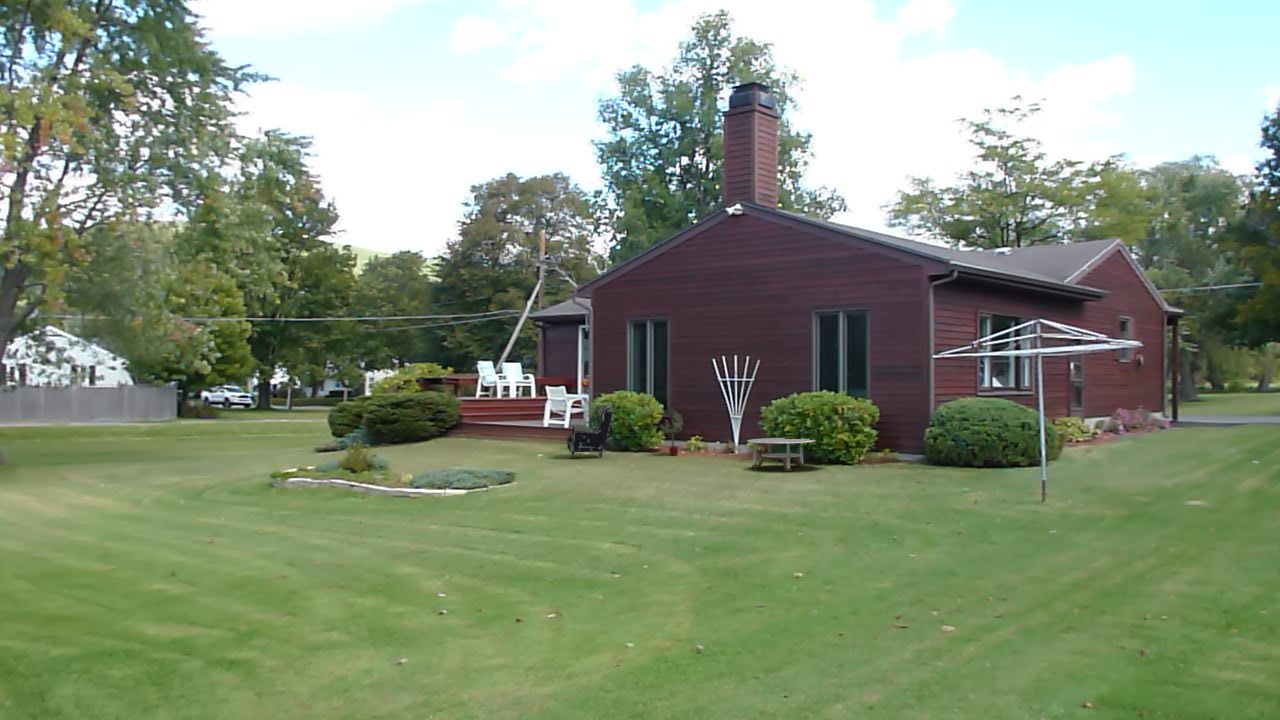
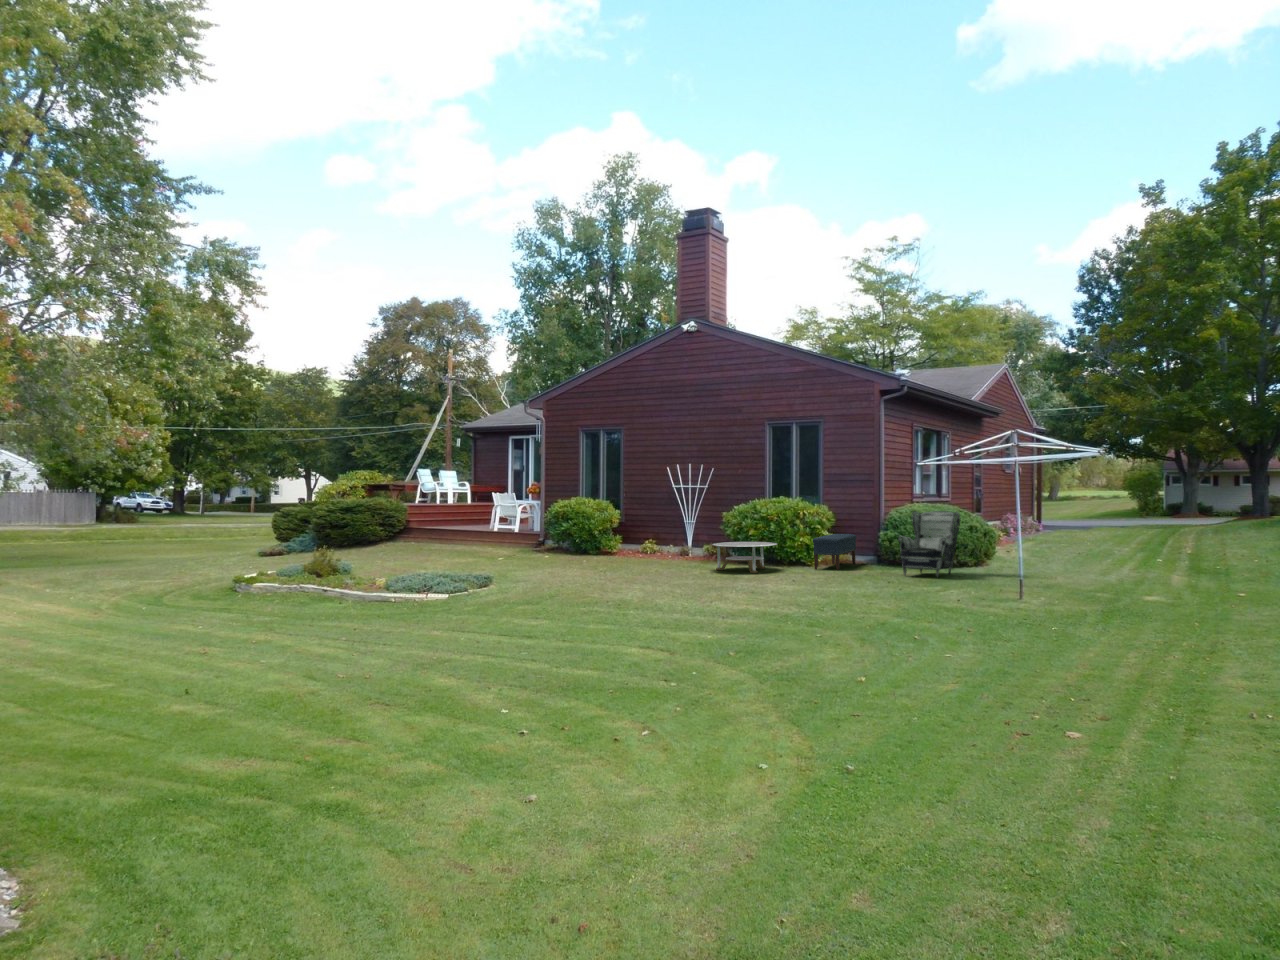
armchair: present [567,405,614,459] -> present [898,511,960,578]
potted tree: present [660,411,683,456] -> none [616,515,639,560]
bench: none [853,431,905,469] -> present [813,534,856,570]

